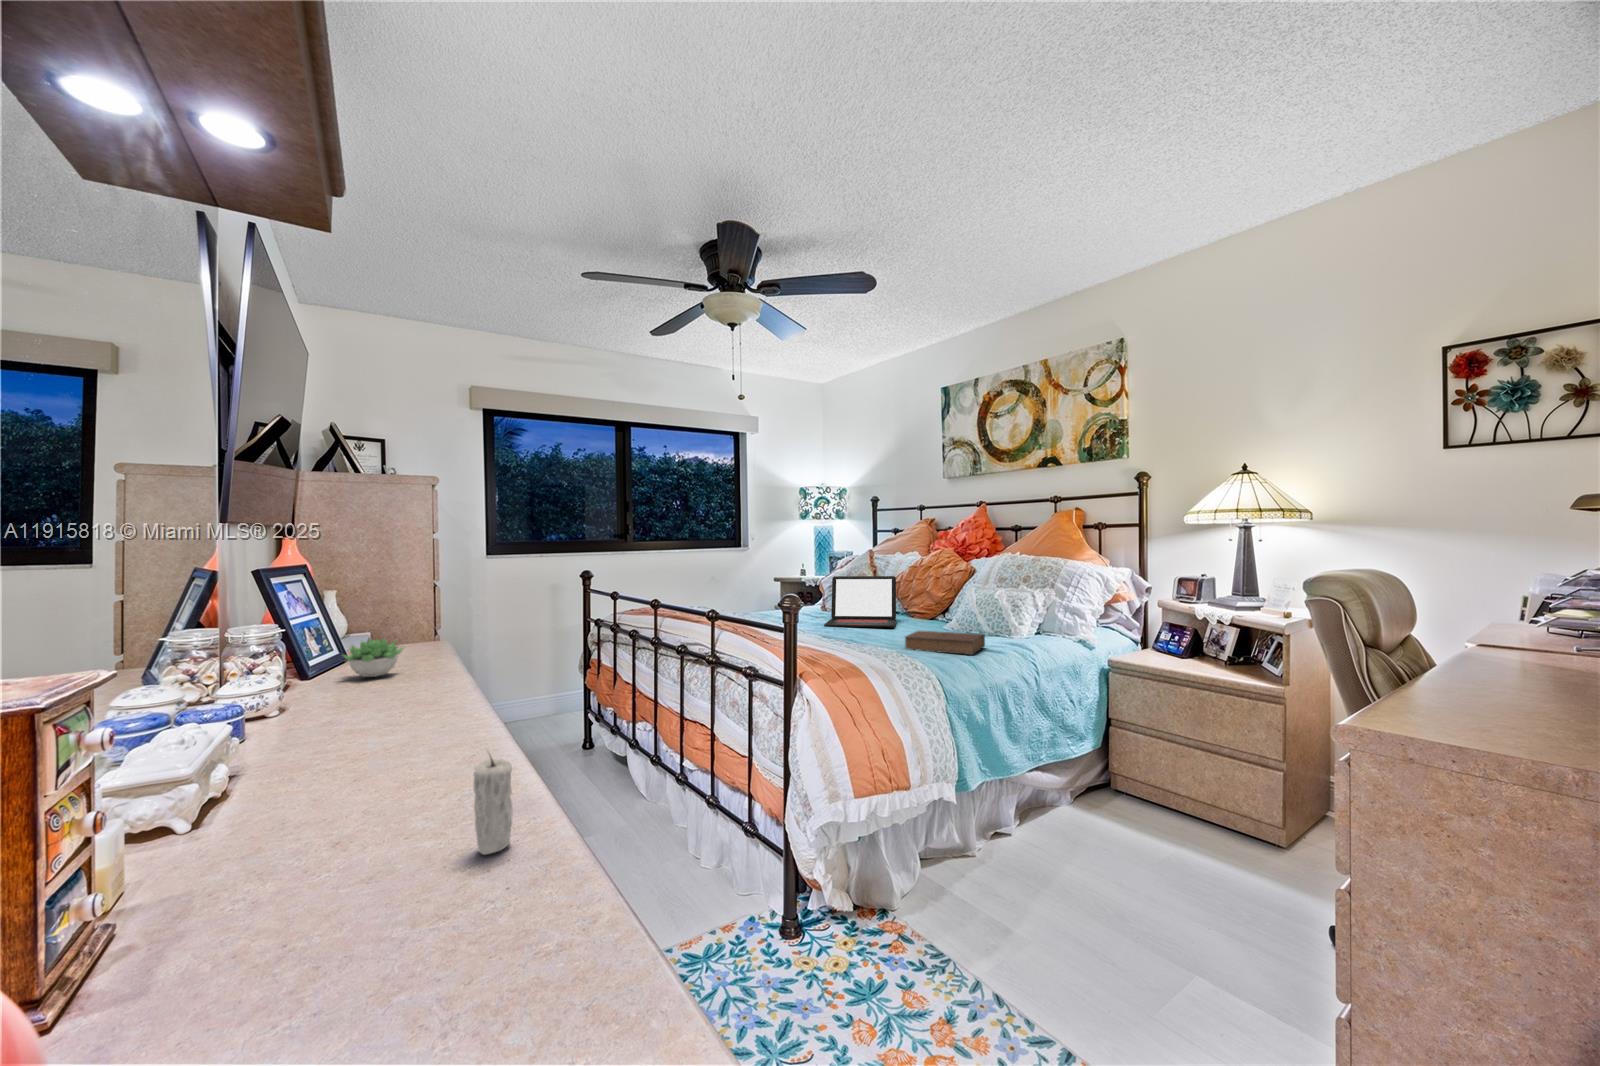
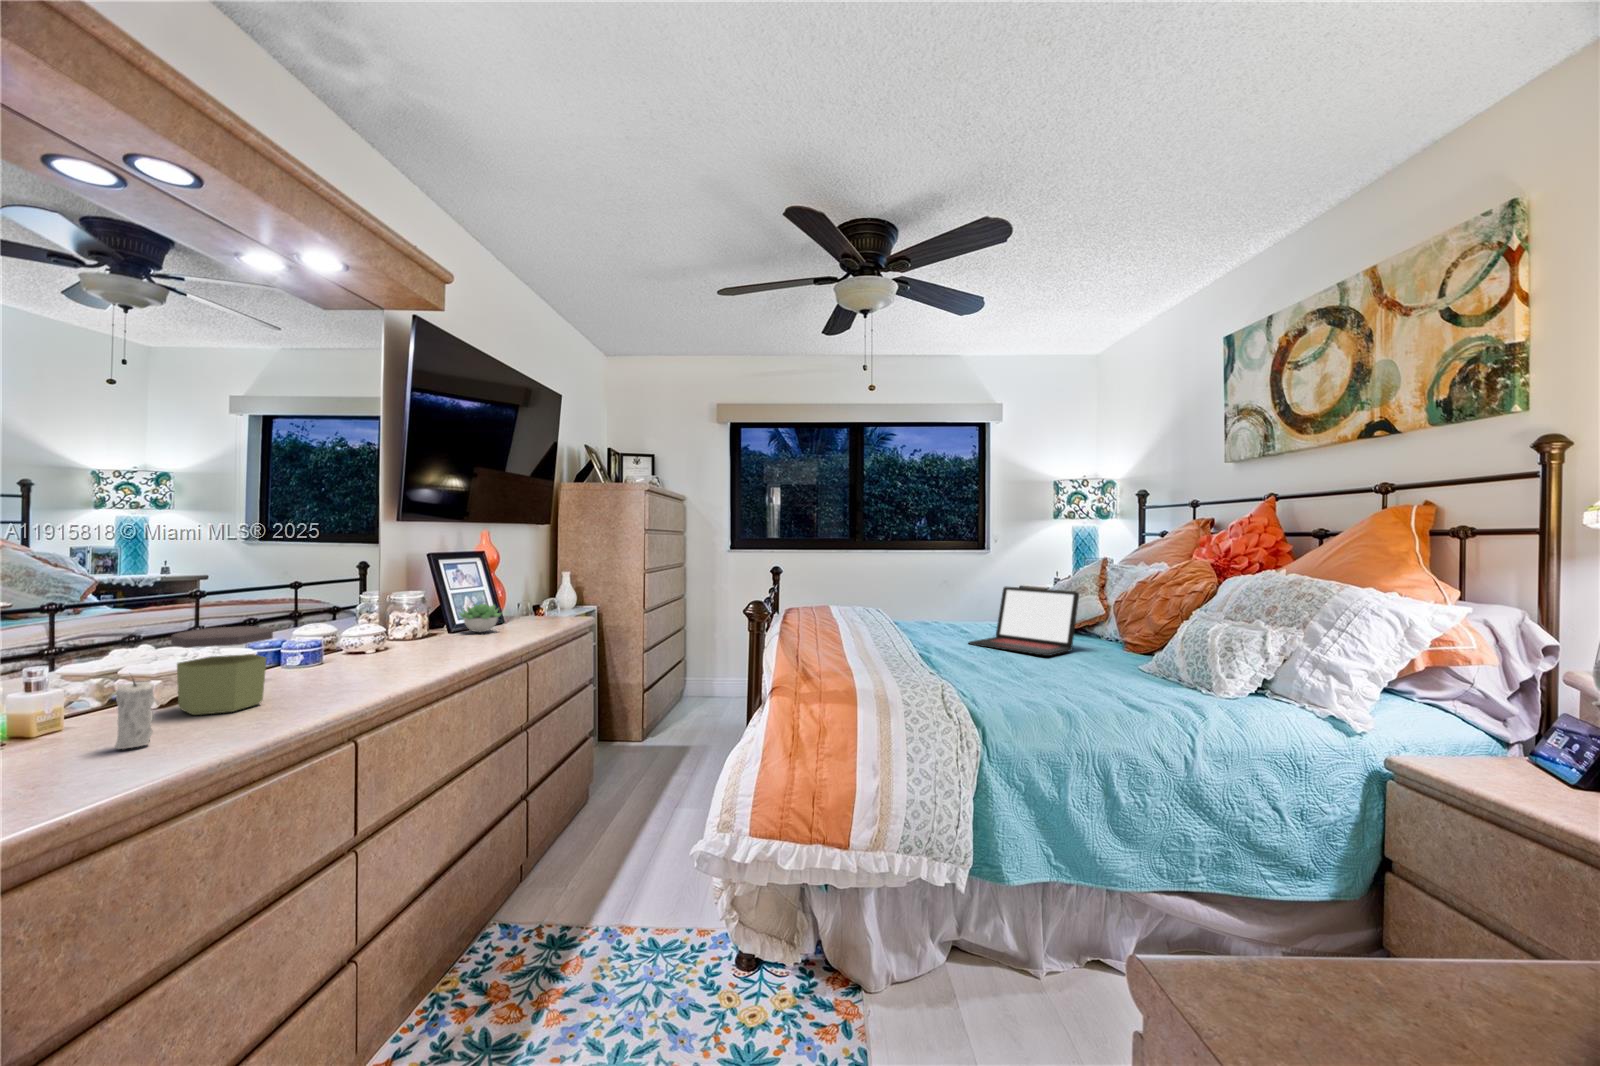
book: present [905,630,985,655] -> none [987,662,1108,703]
jar: none [348,681,462,814] -> present [171,626,273,715]

